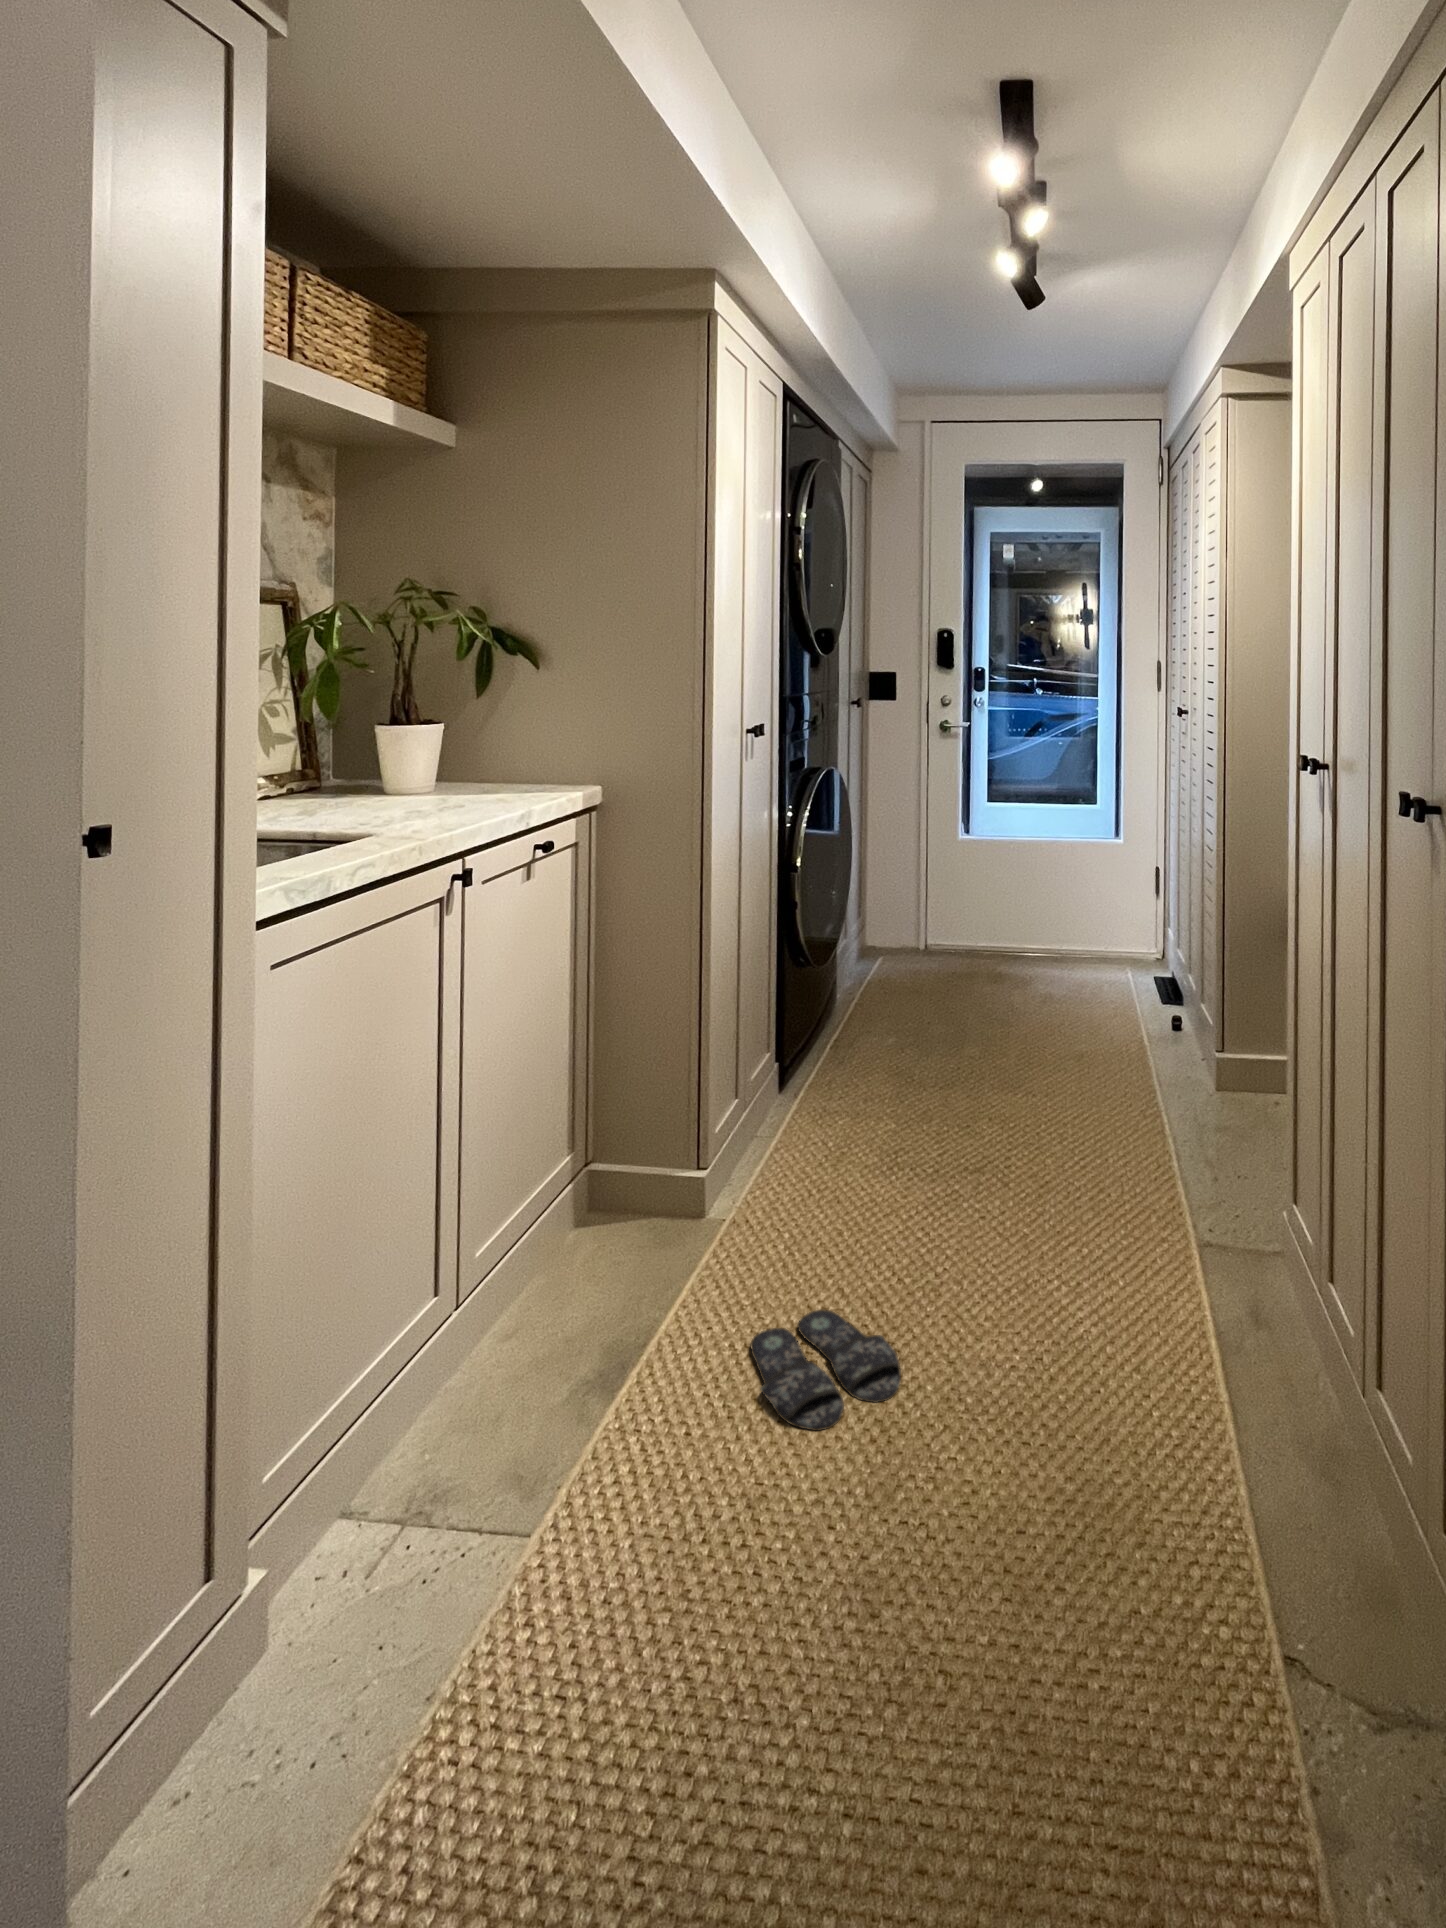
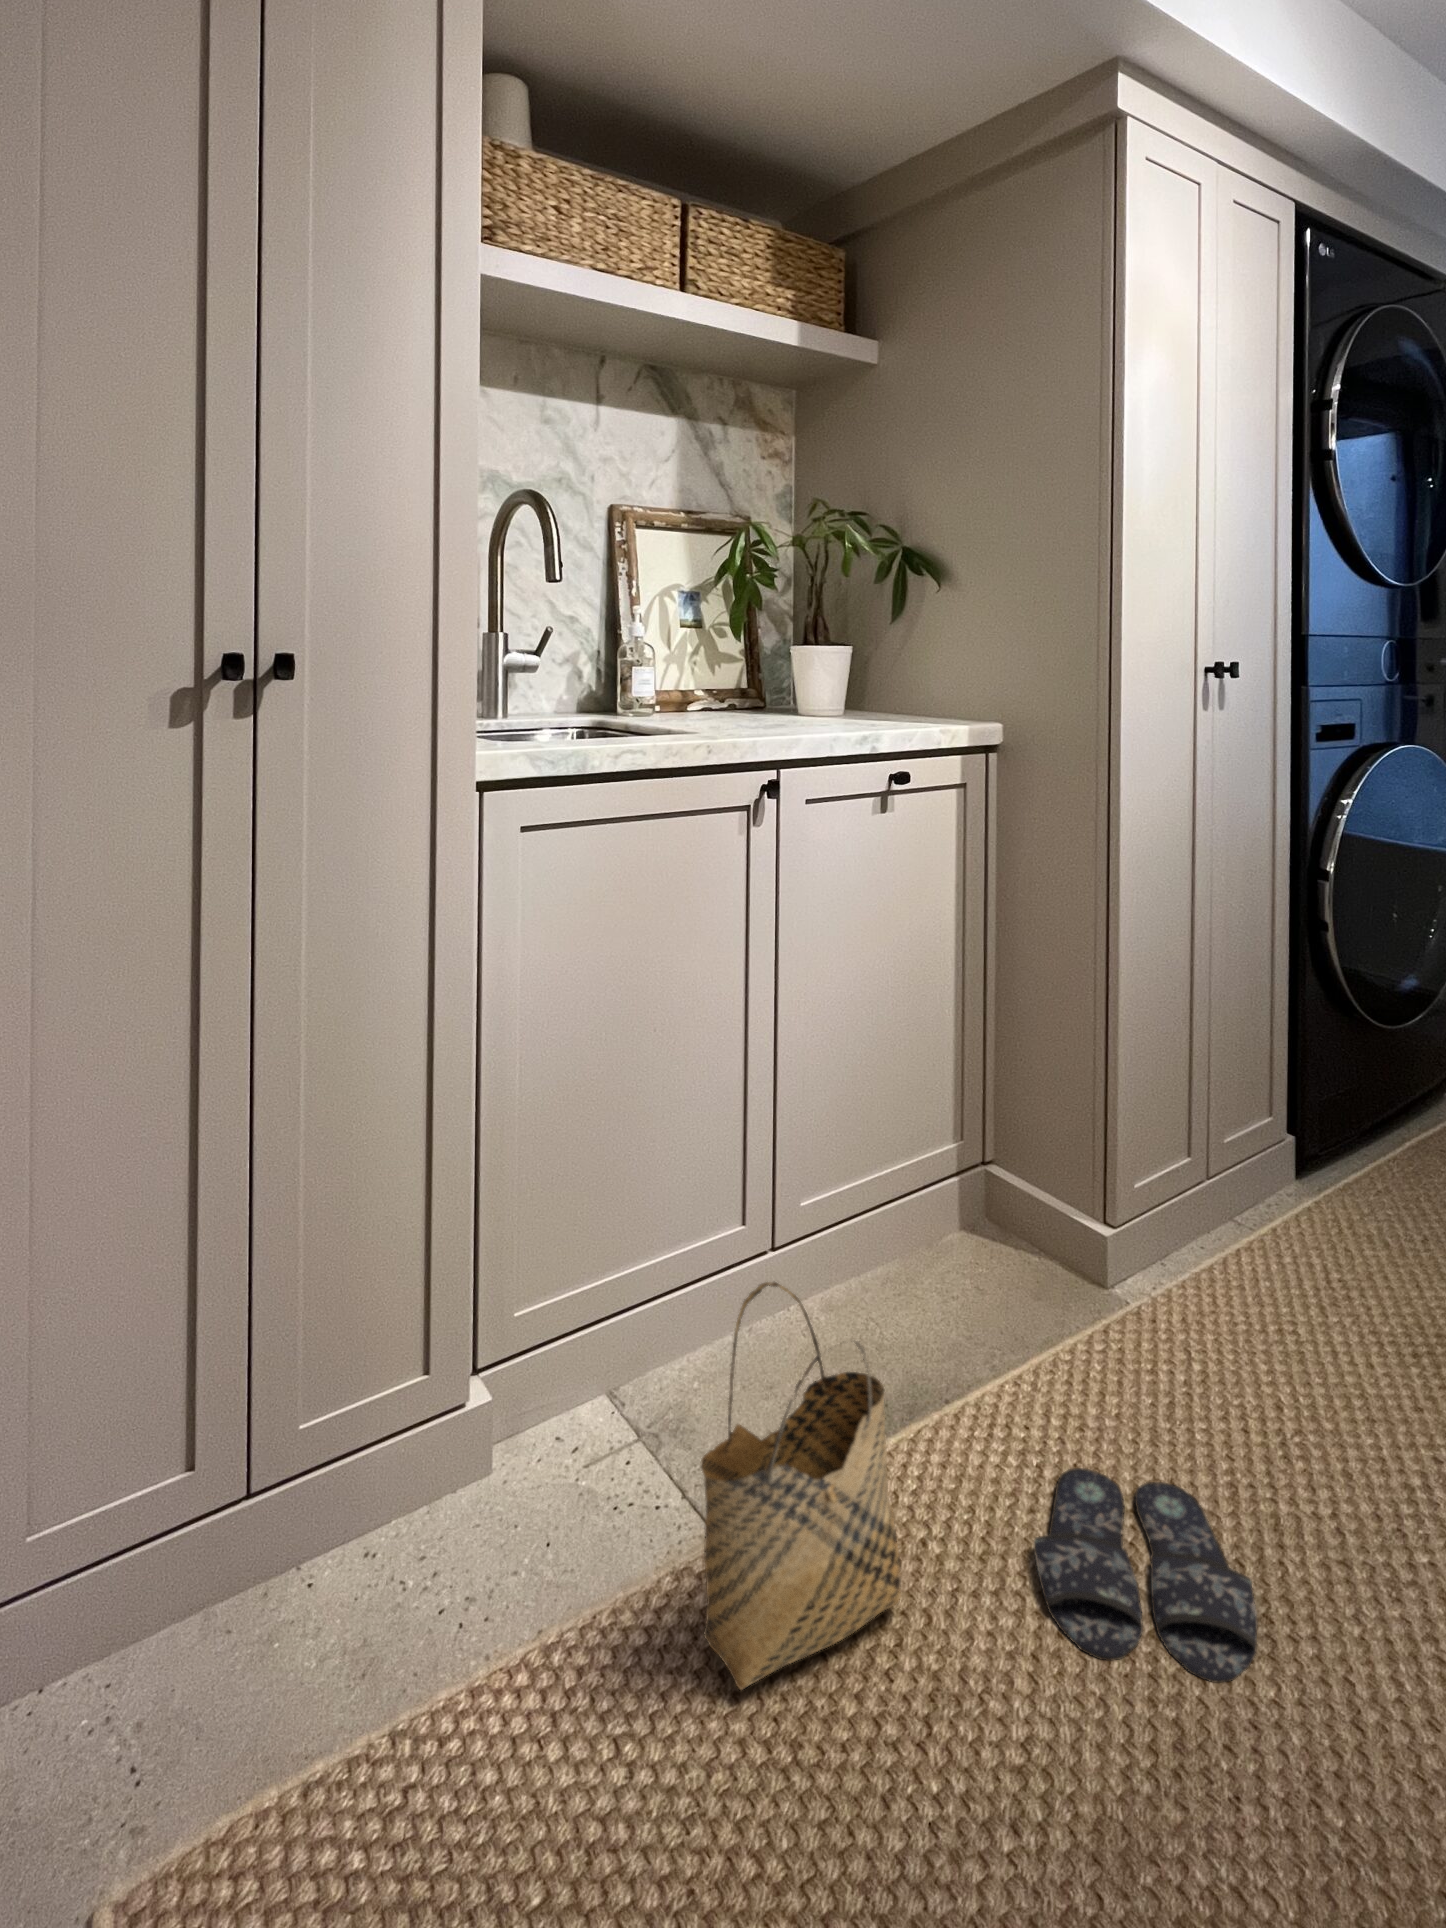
woven basket: none [581,1294,705,1600] -> present [701,1282,901,1690]

